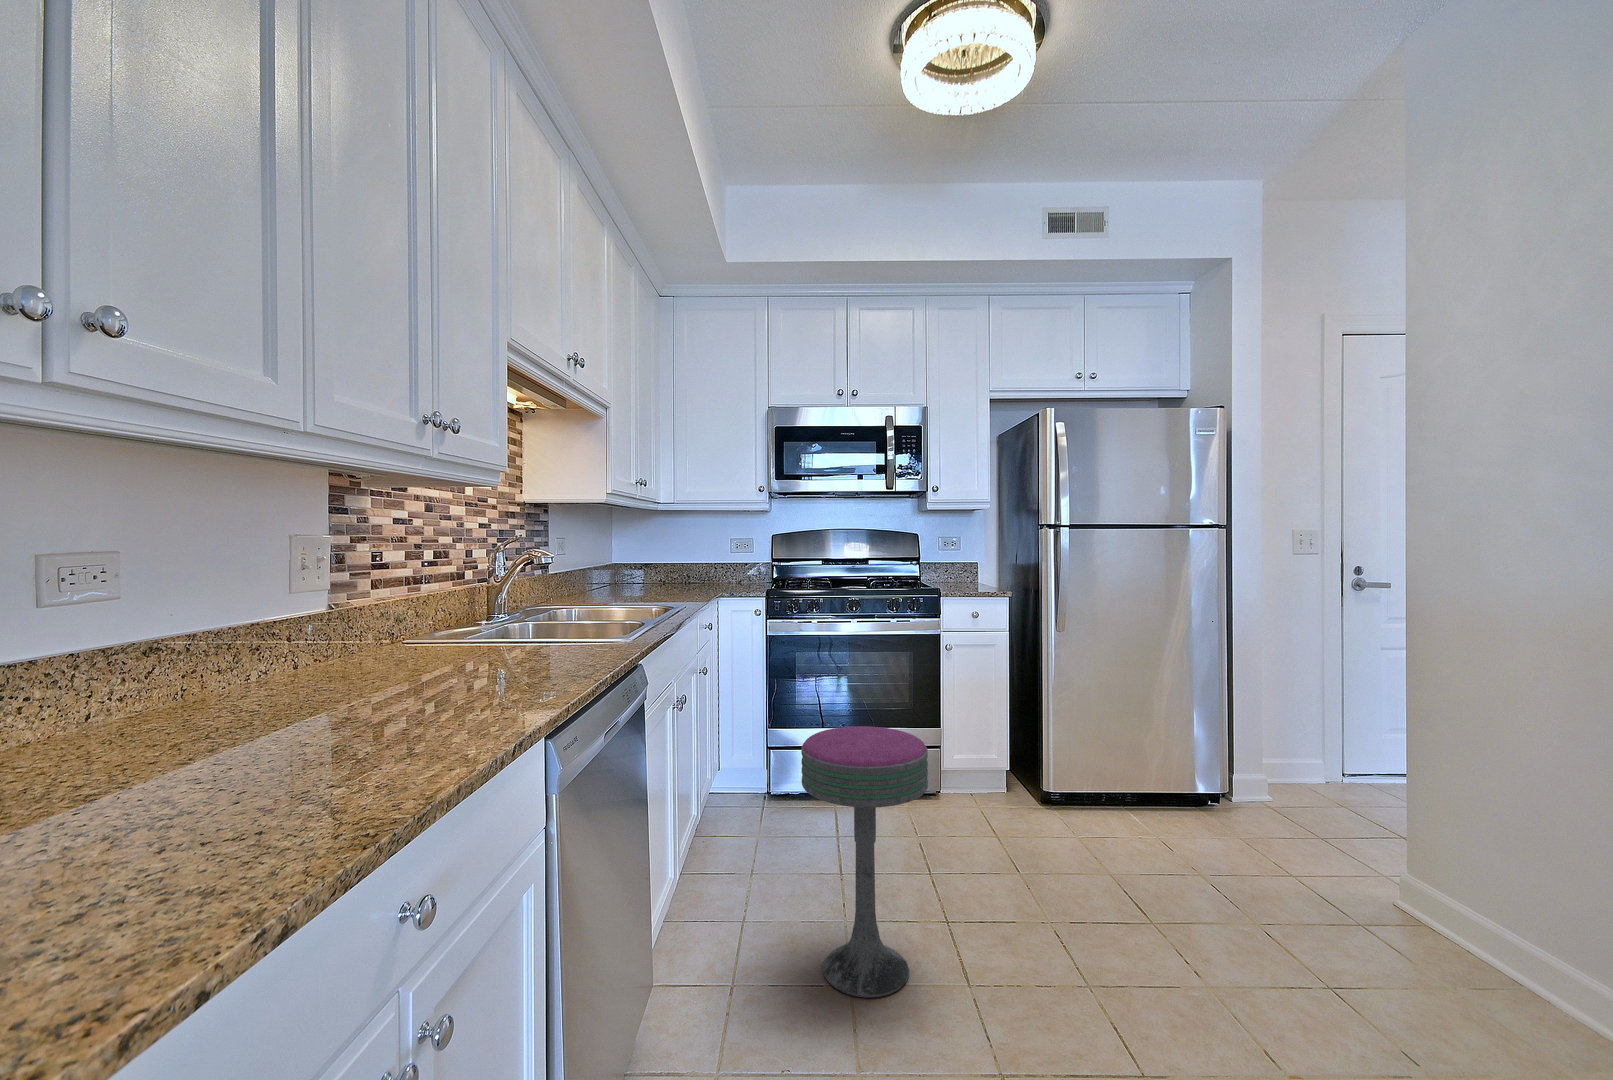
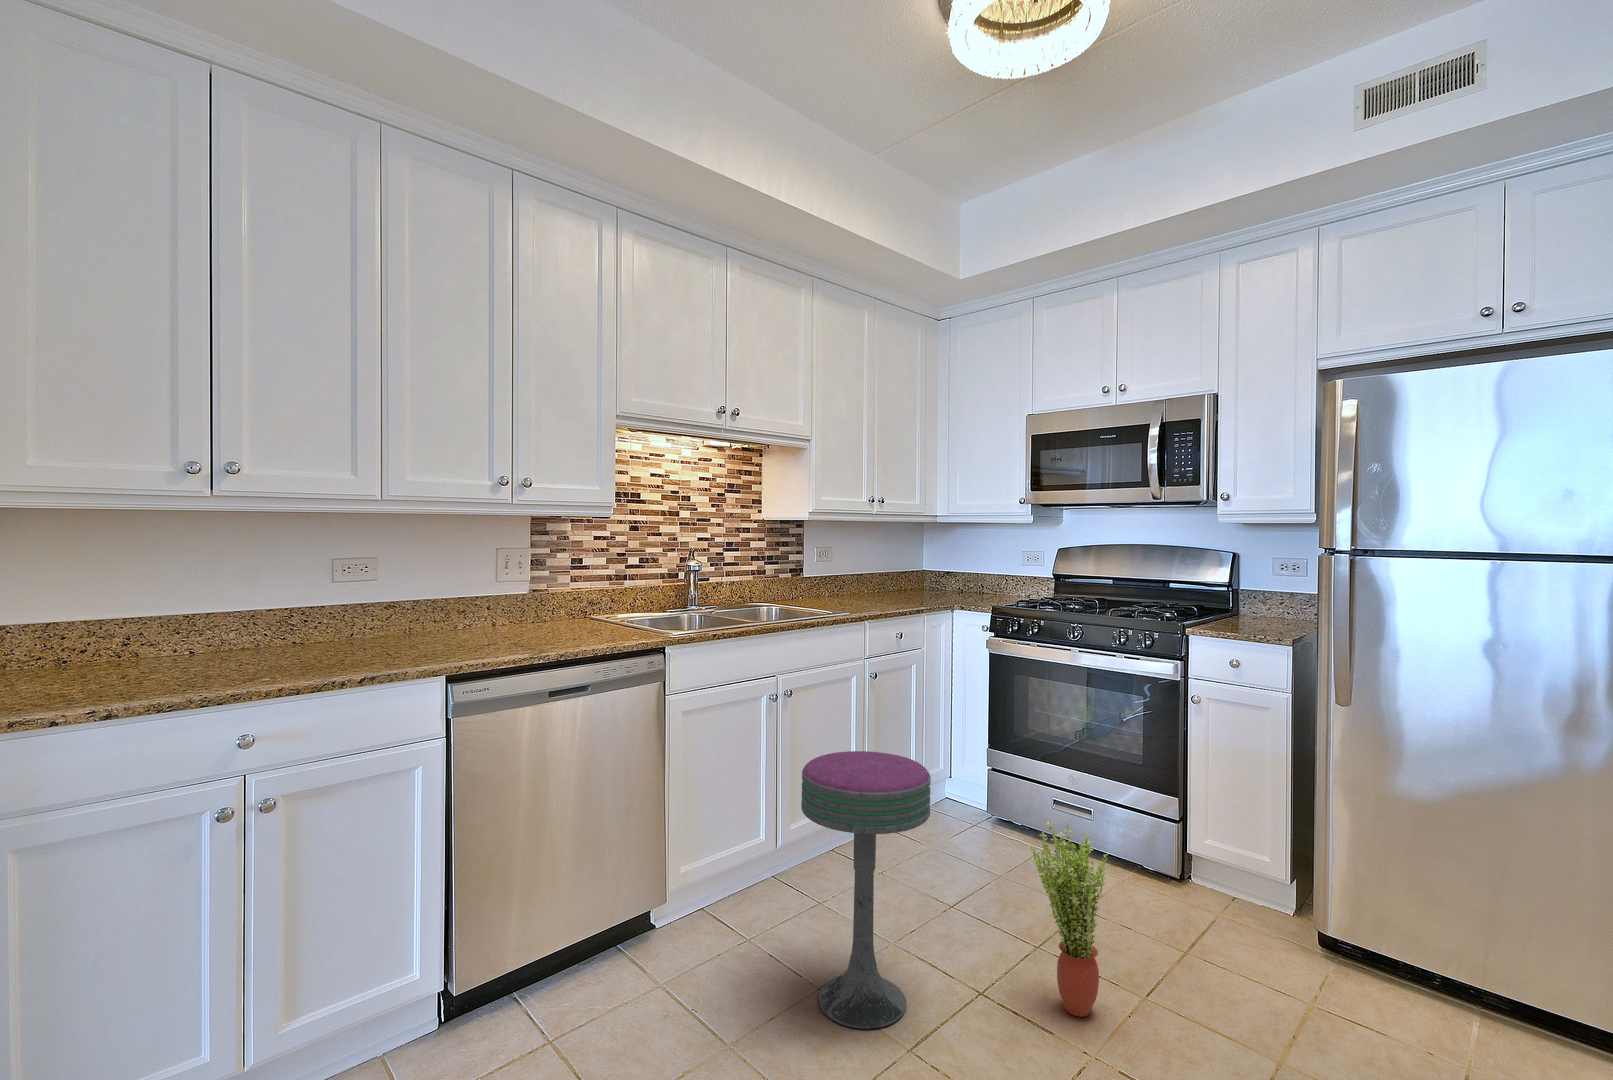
potted plant: none [953,751,1019,903] -> present [1029,822,1108,1017]

